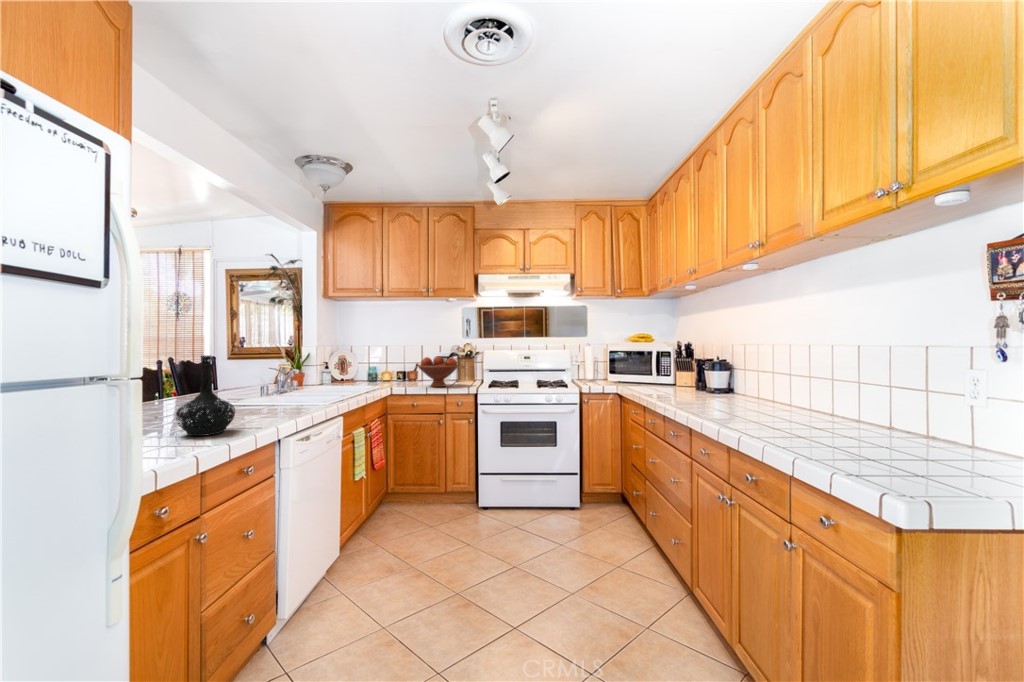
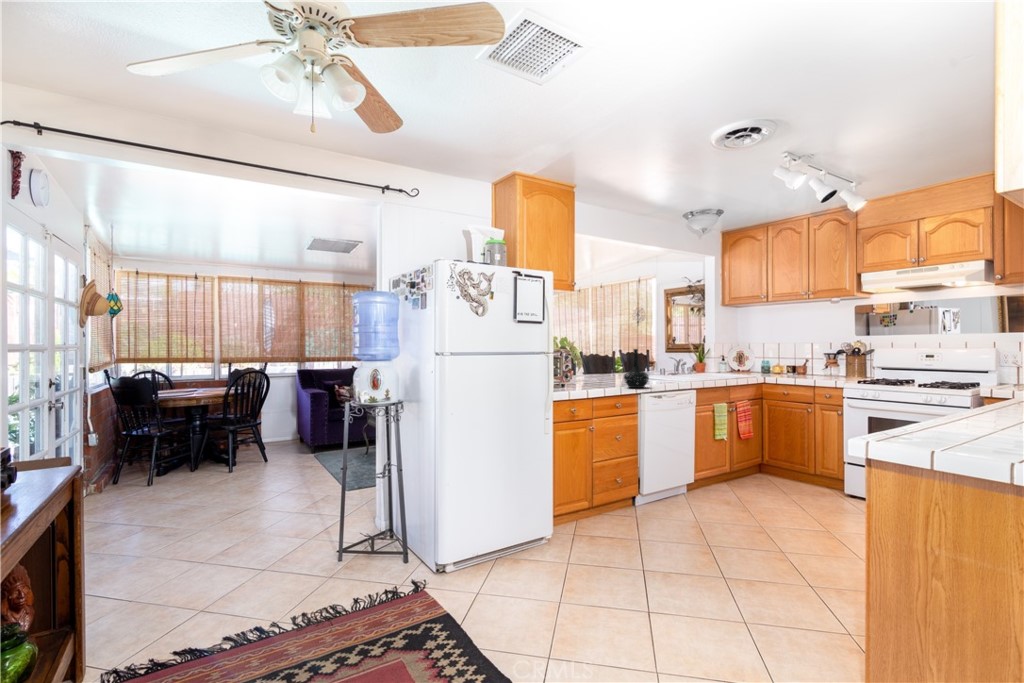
fruit bowl: present [418,356,458,387] -> none [795,352,838,379]

